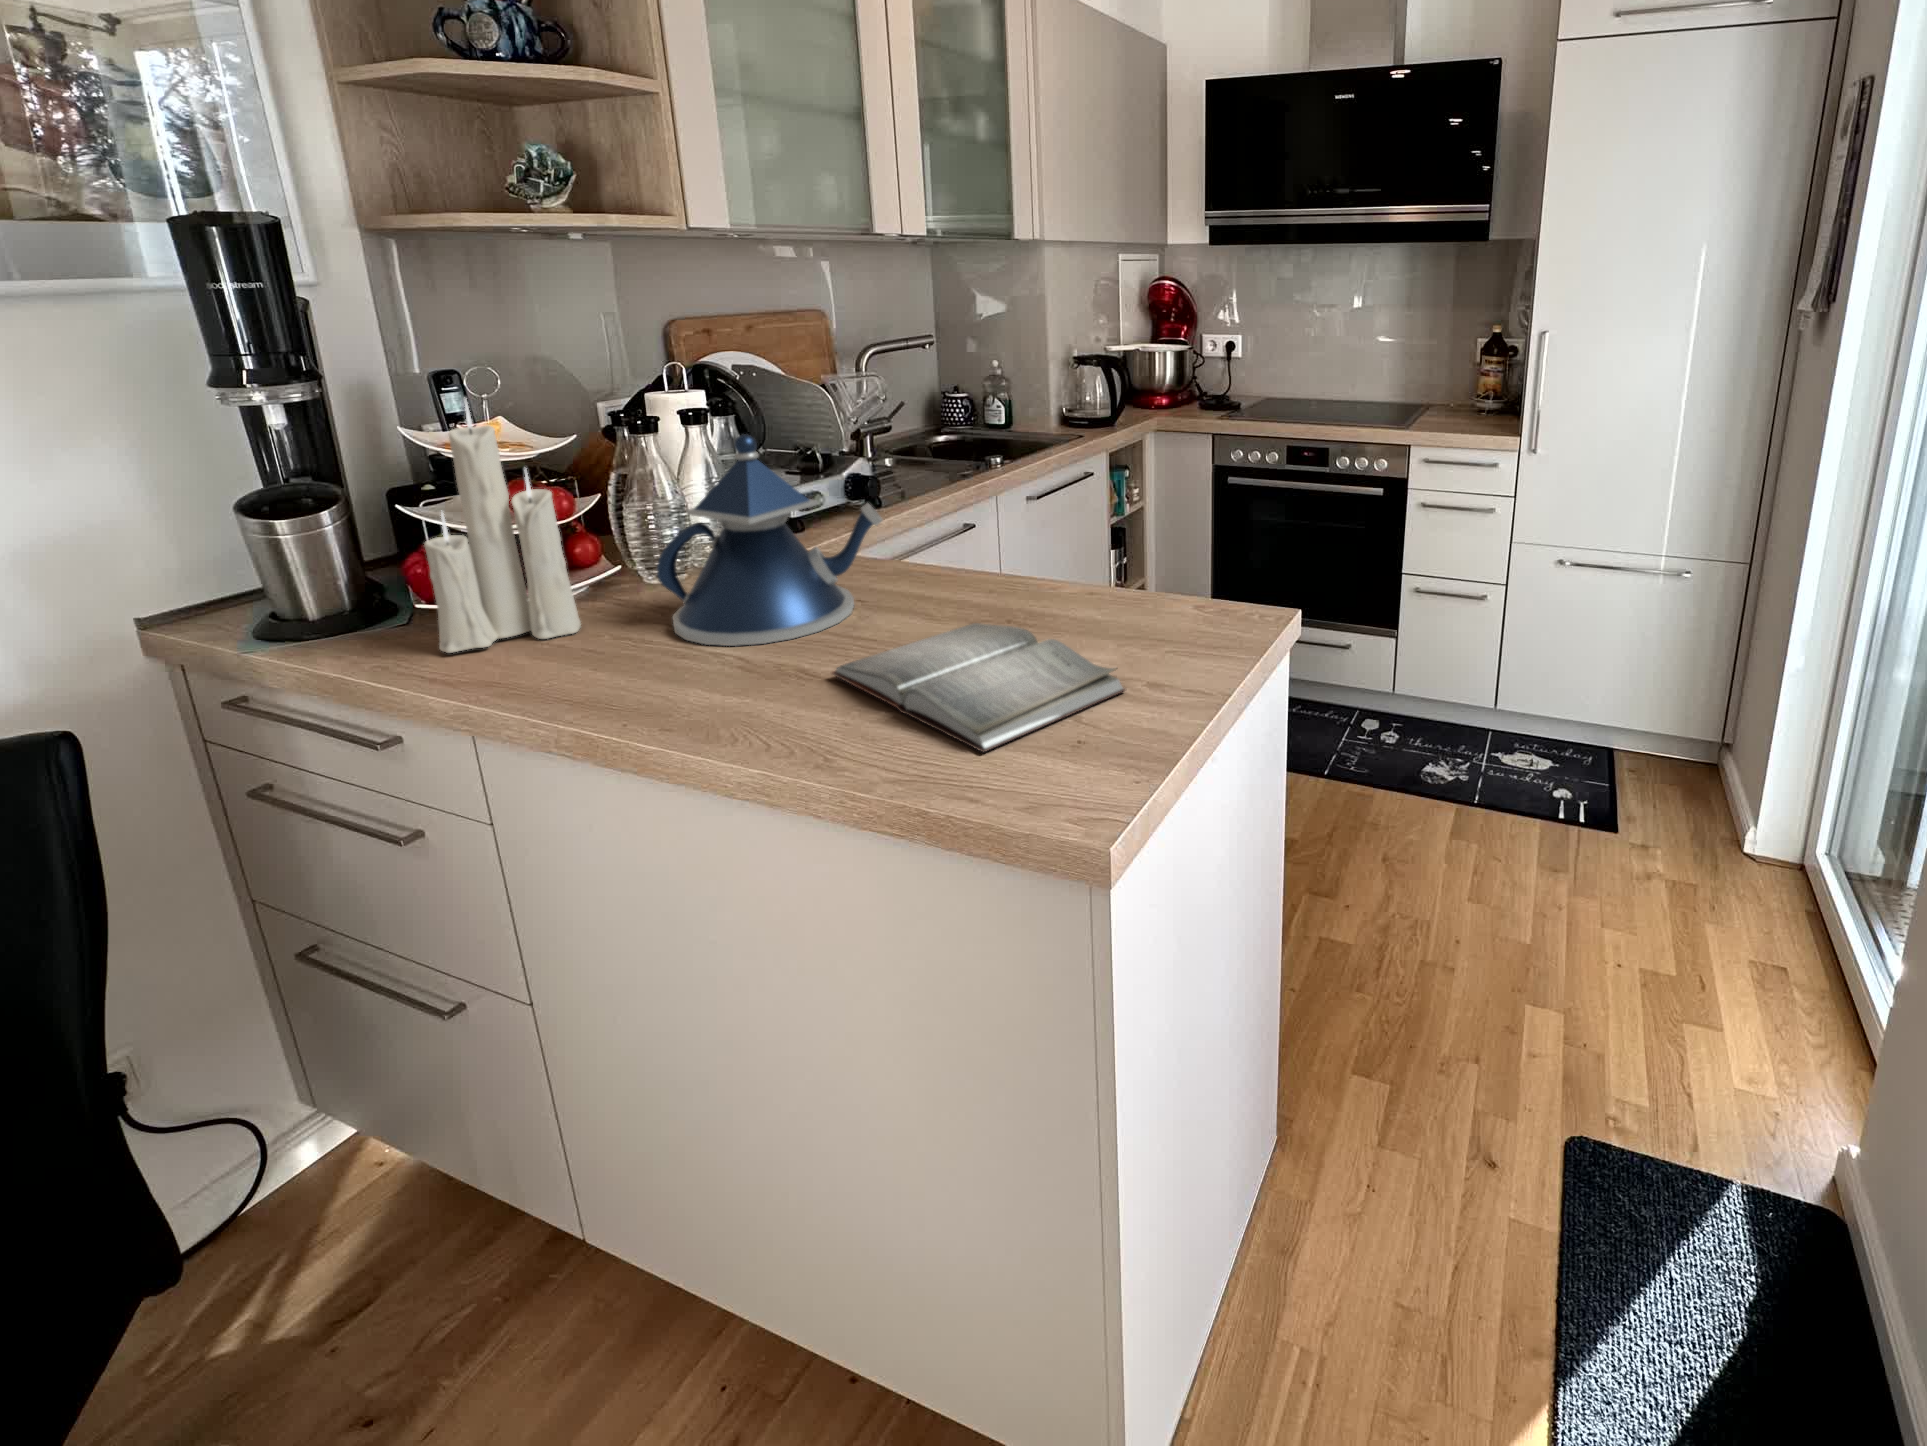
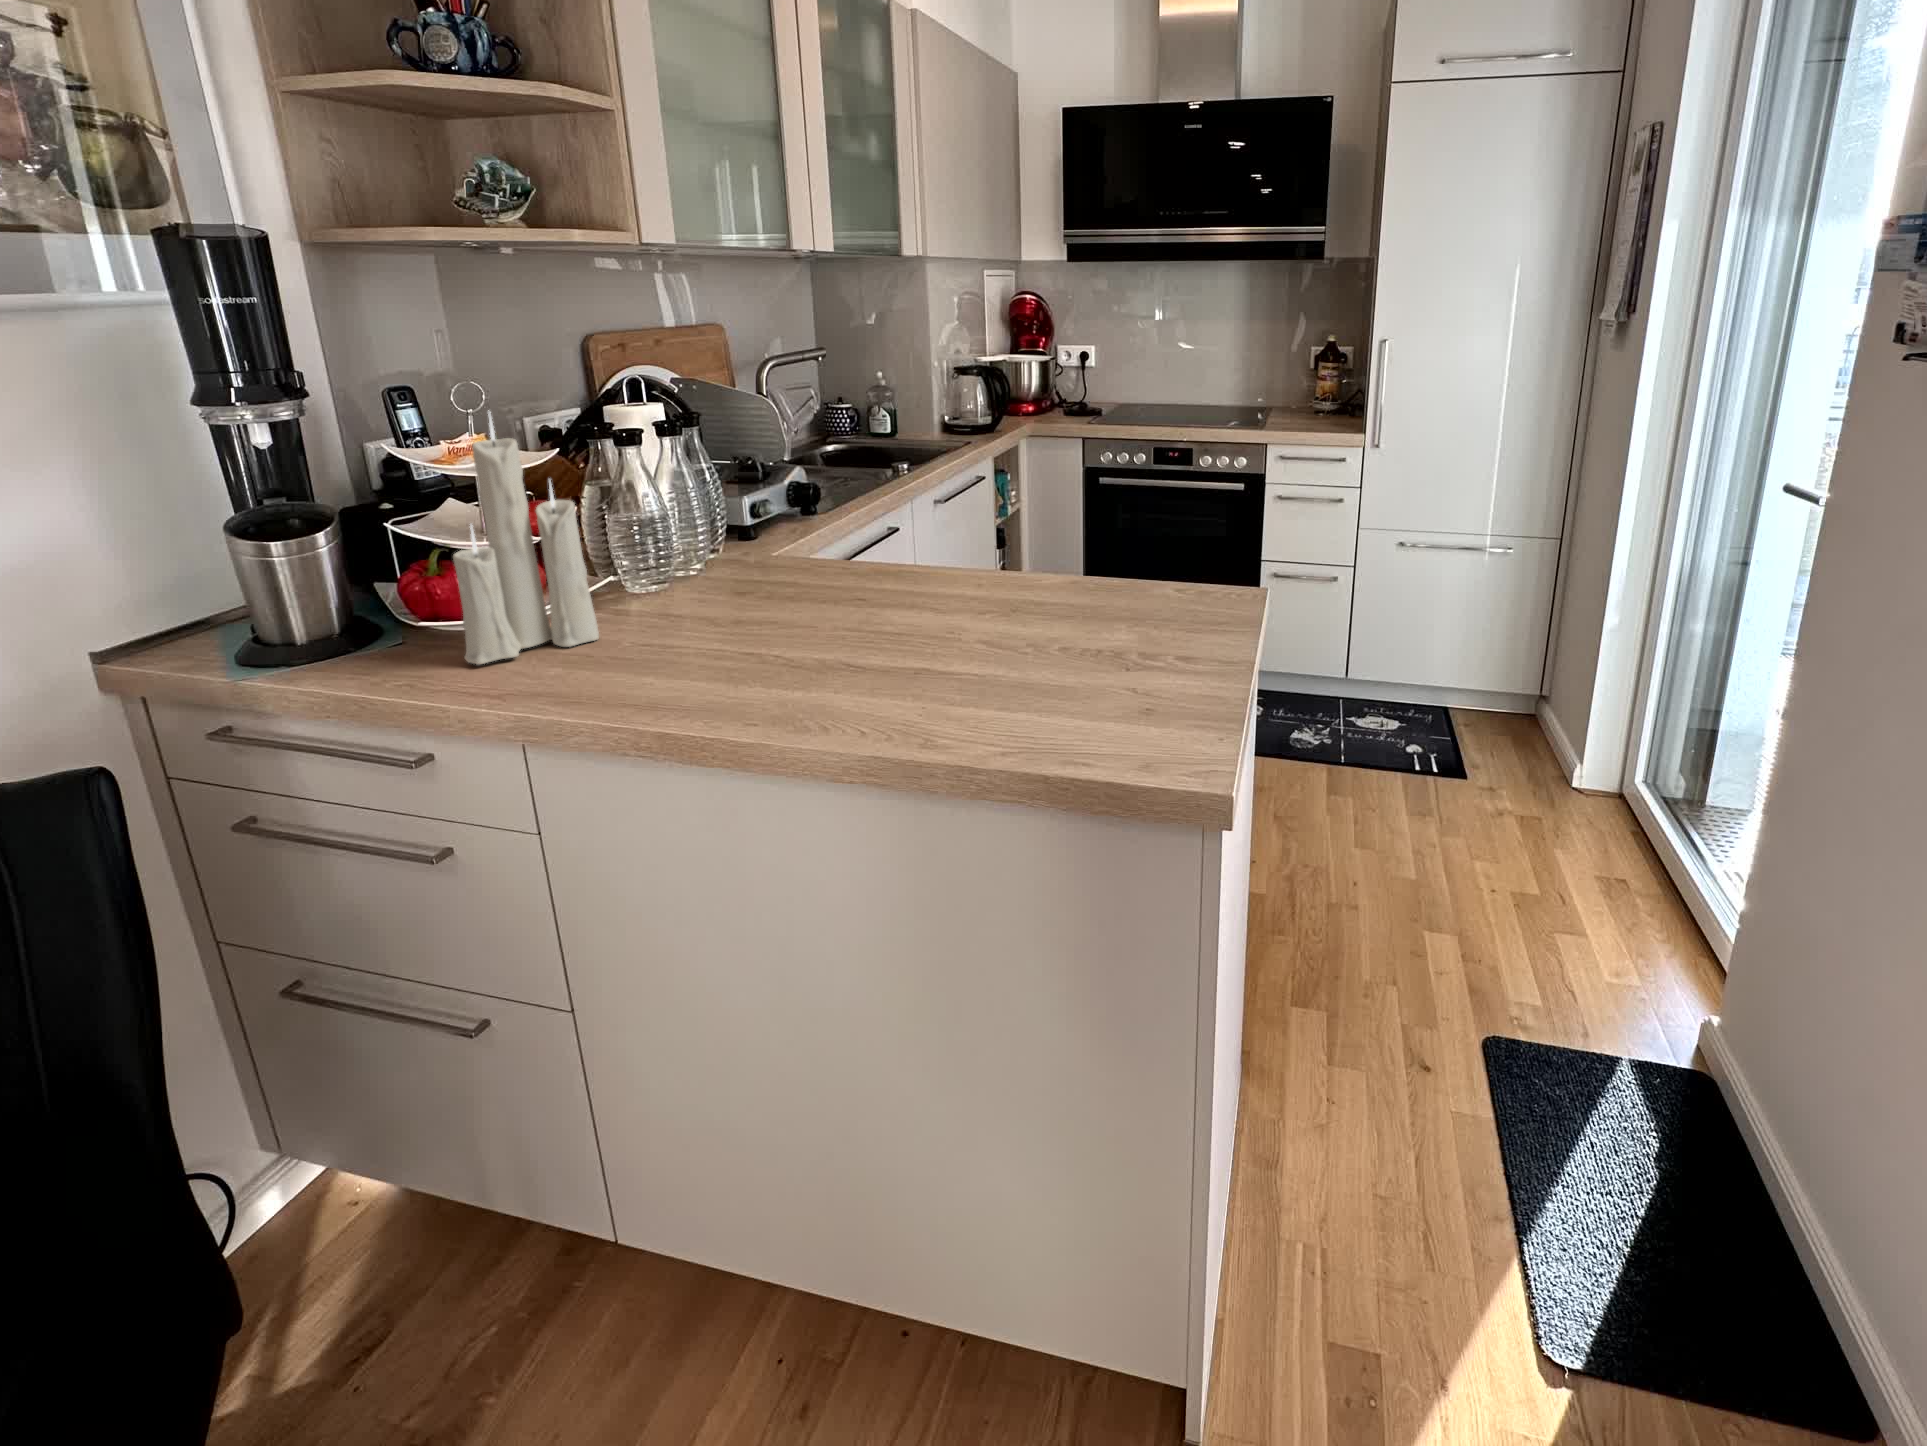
teapot: present [657,434,882,646] -> none [679,442,888,643]
hardback book: present [832,623,1126,752] -> none [886,611,1167,720]

